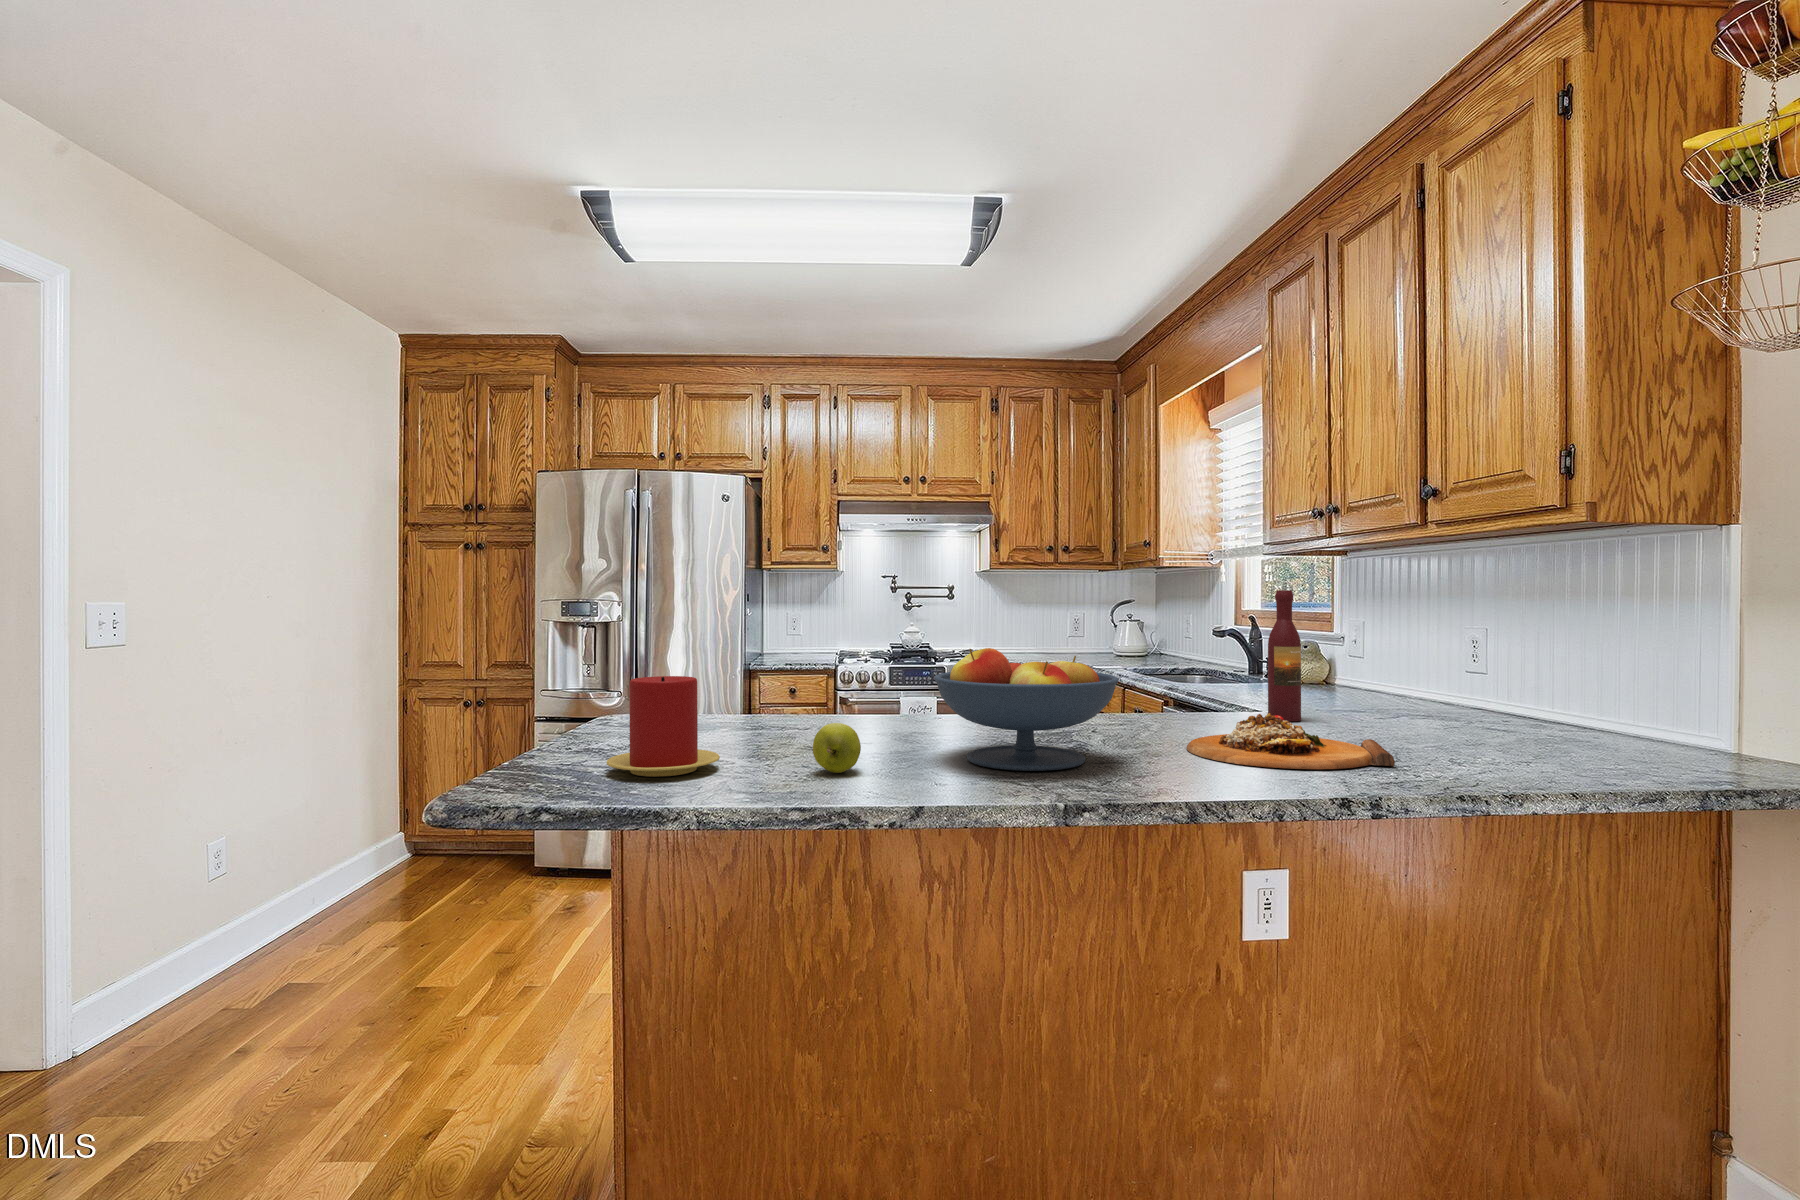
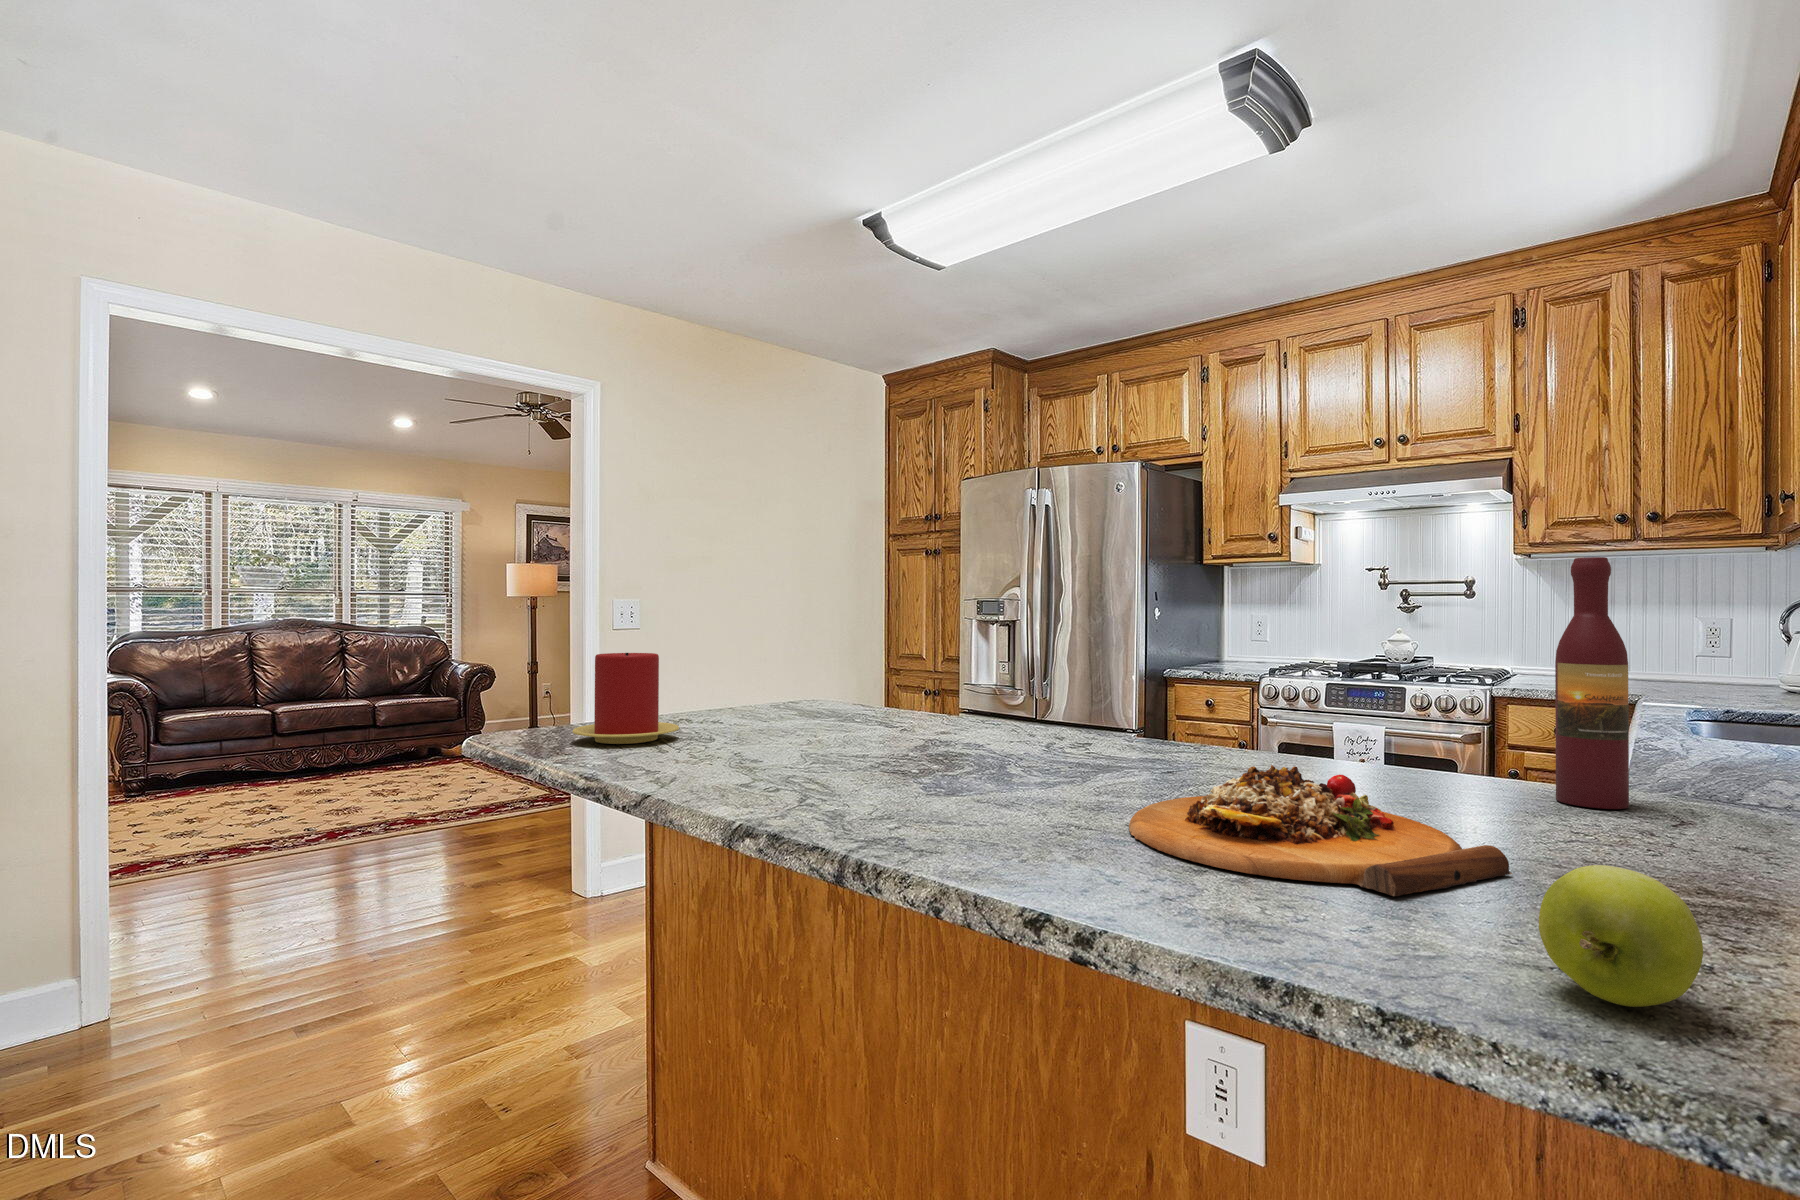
fruit bowl: present [934,648,1119,771] -> none [790,634,1027,796]
apple: present [813,723,861,773] -> present [1539,865,1703,1007]

